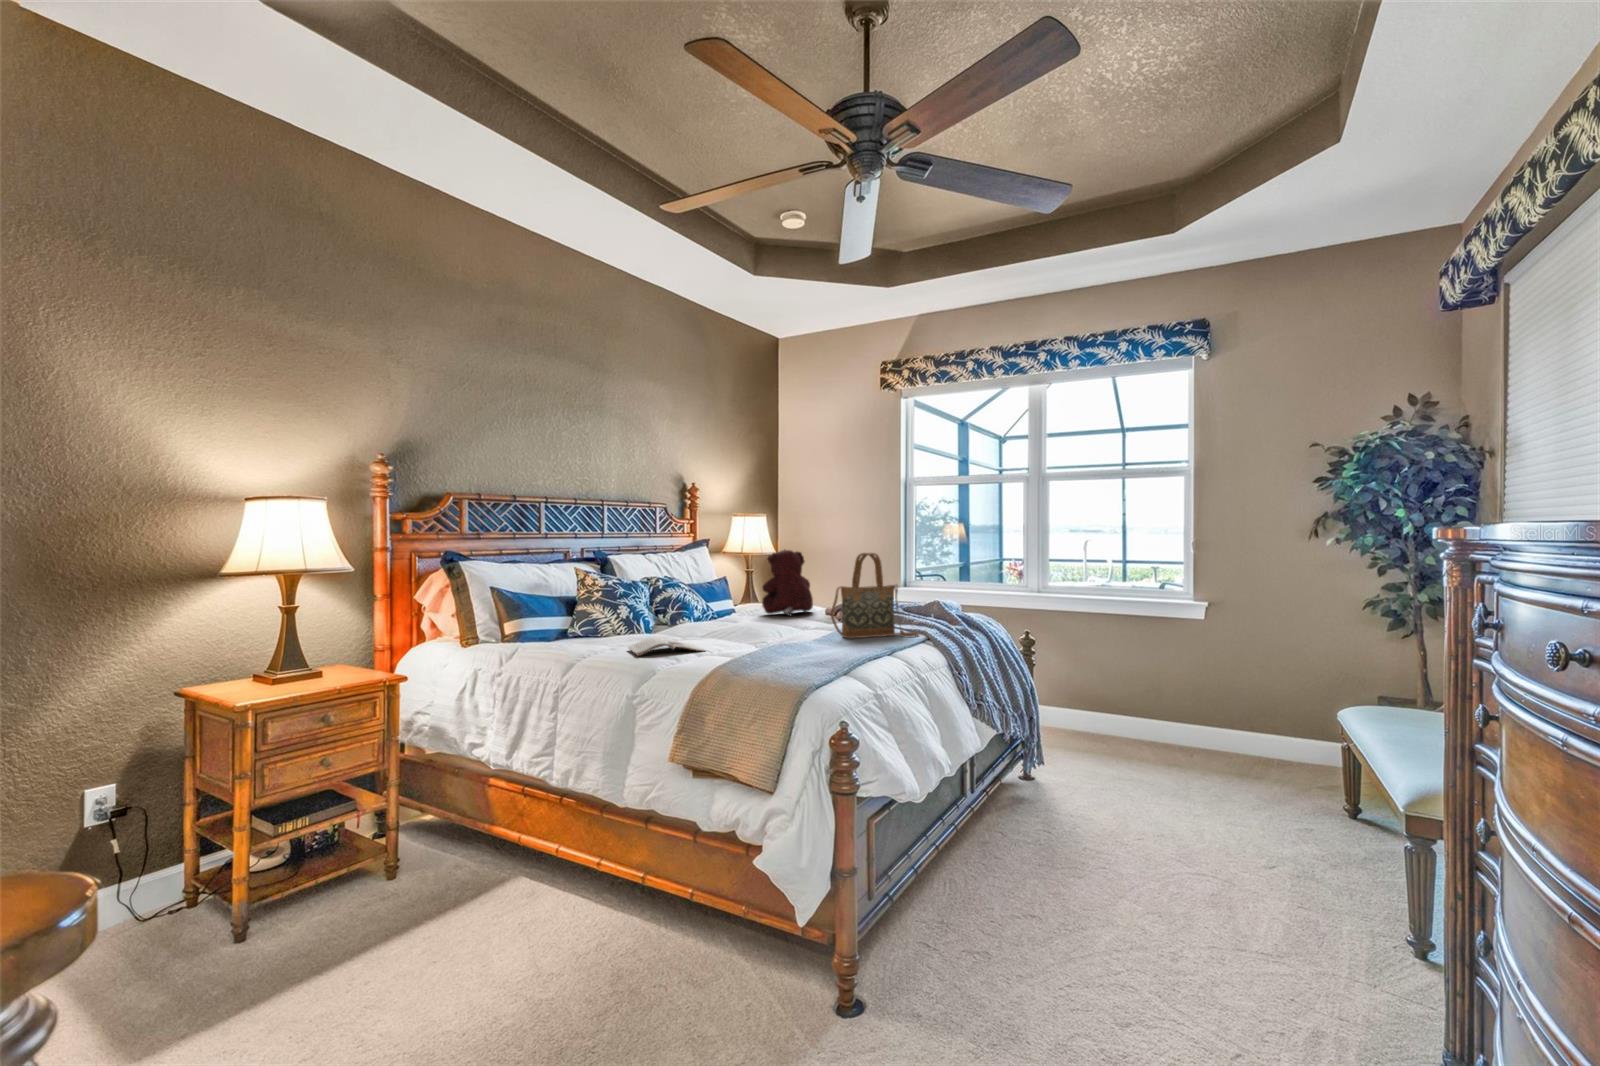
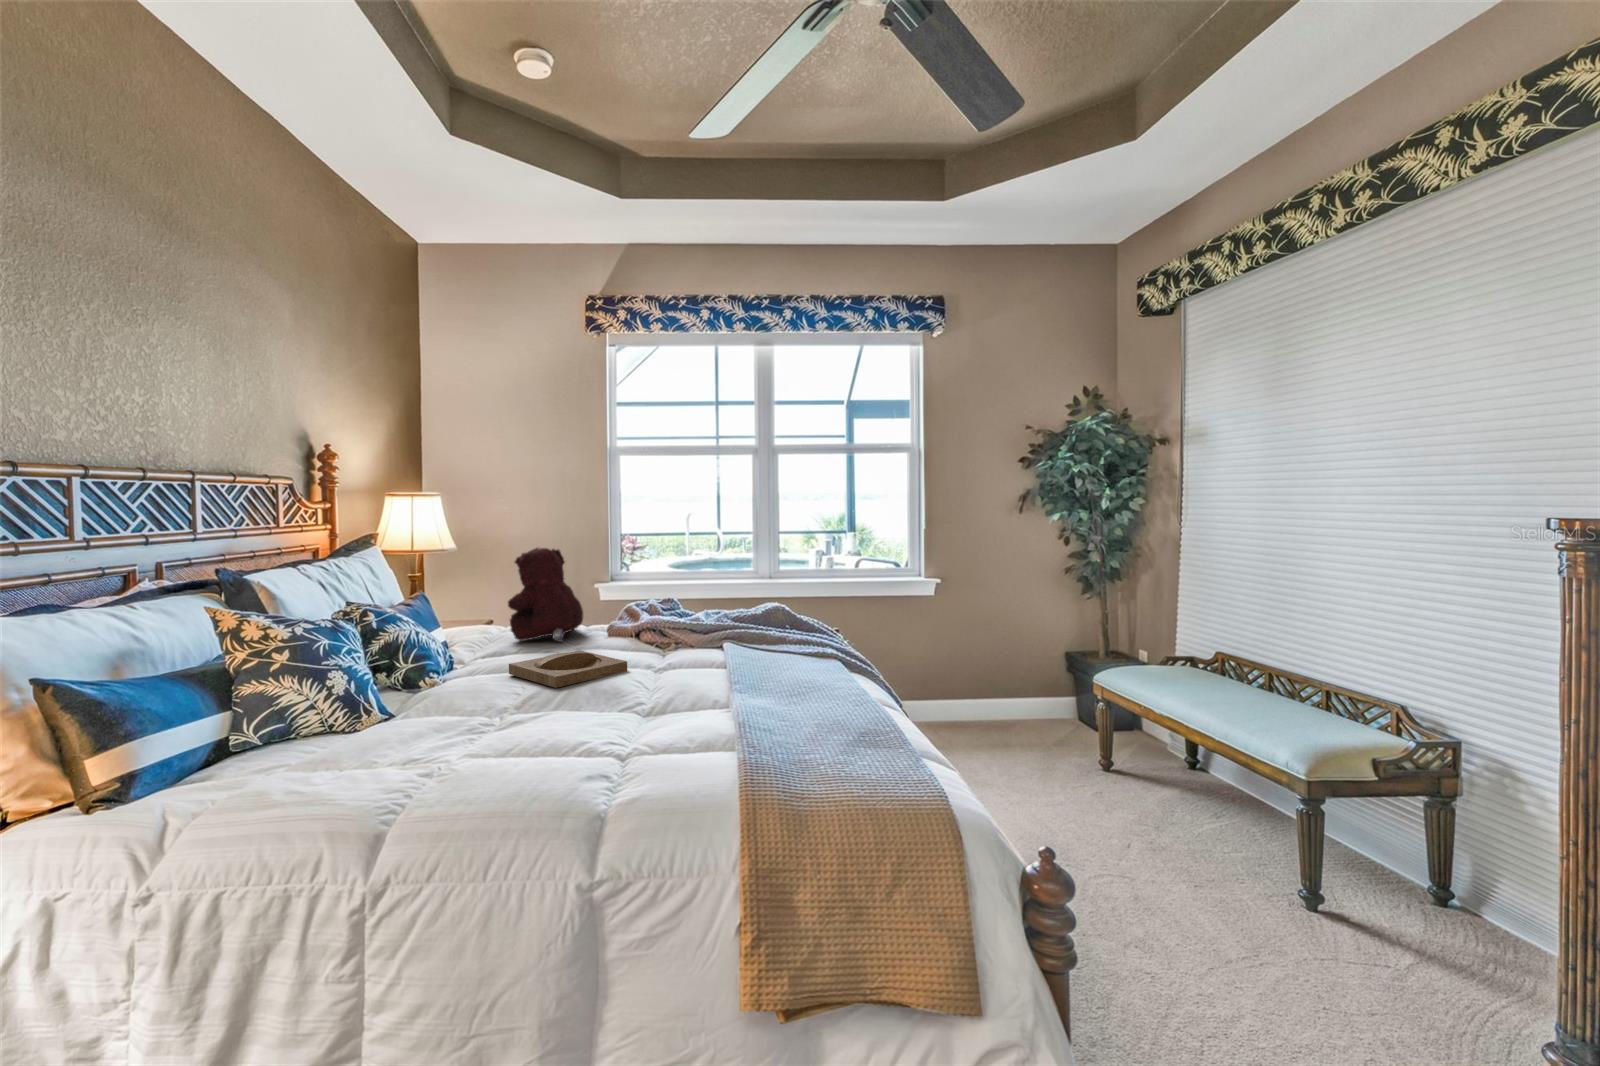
handbag: present [831,553,918,638] -> none [707,558,804,679]
tray: none [730,616,798,633] -> present [509,650,627,688]
magazine: present [628,637,705,656] -> none [419,726,572,776]

